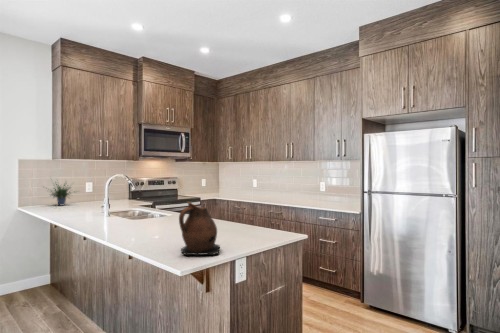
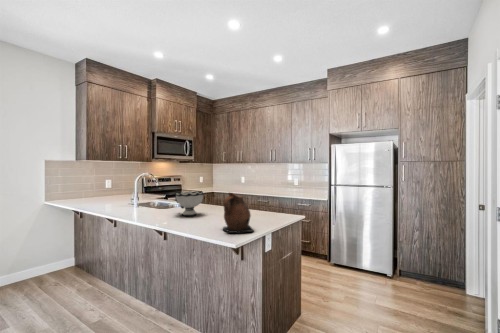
potted plant: present [51,184,70,205] -> none [73,174,105,199]
bowl: none [140,199,176,230] -> present [175,191,203,216]

